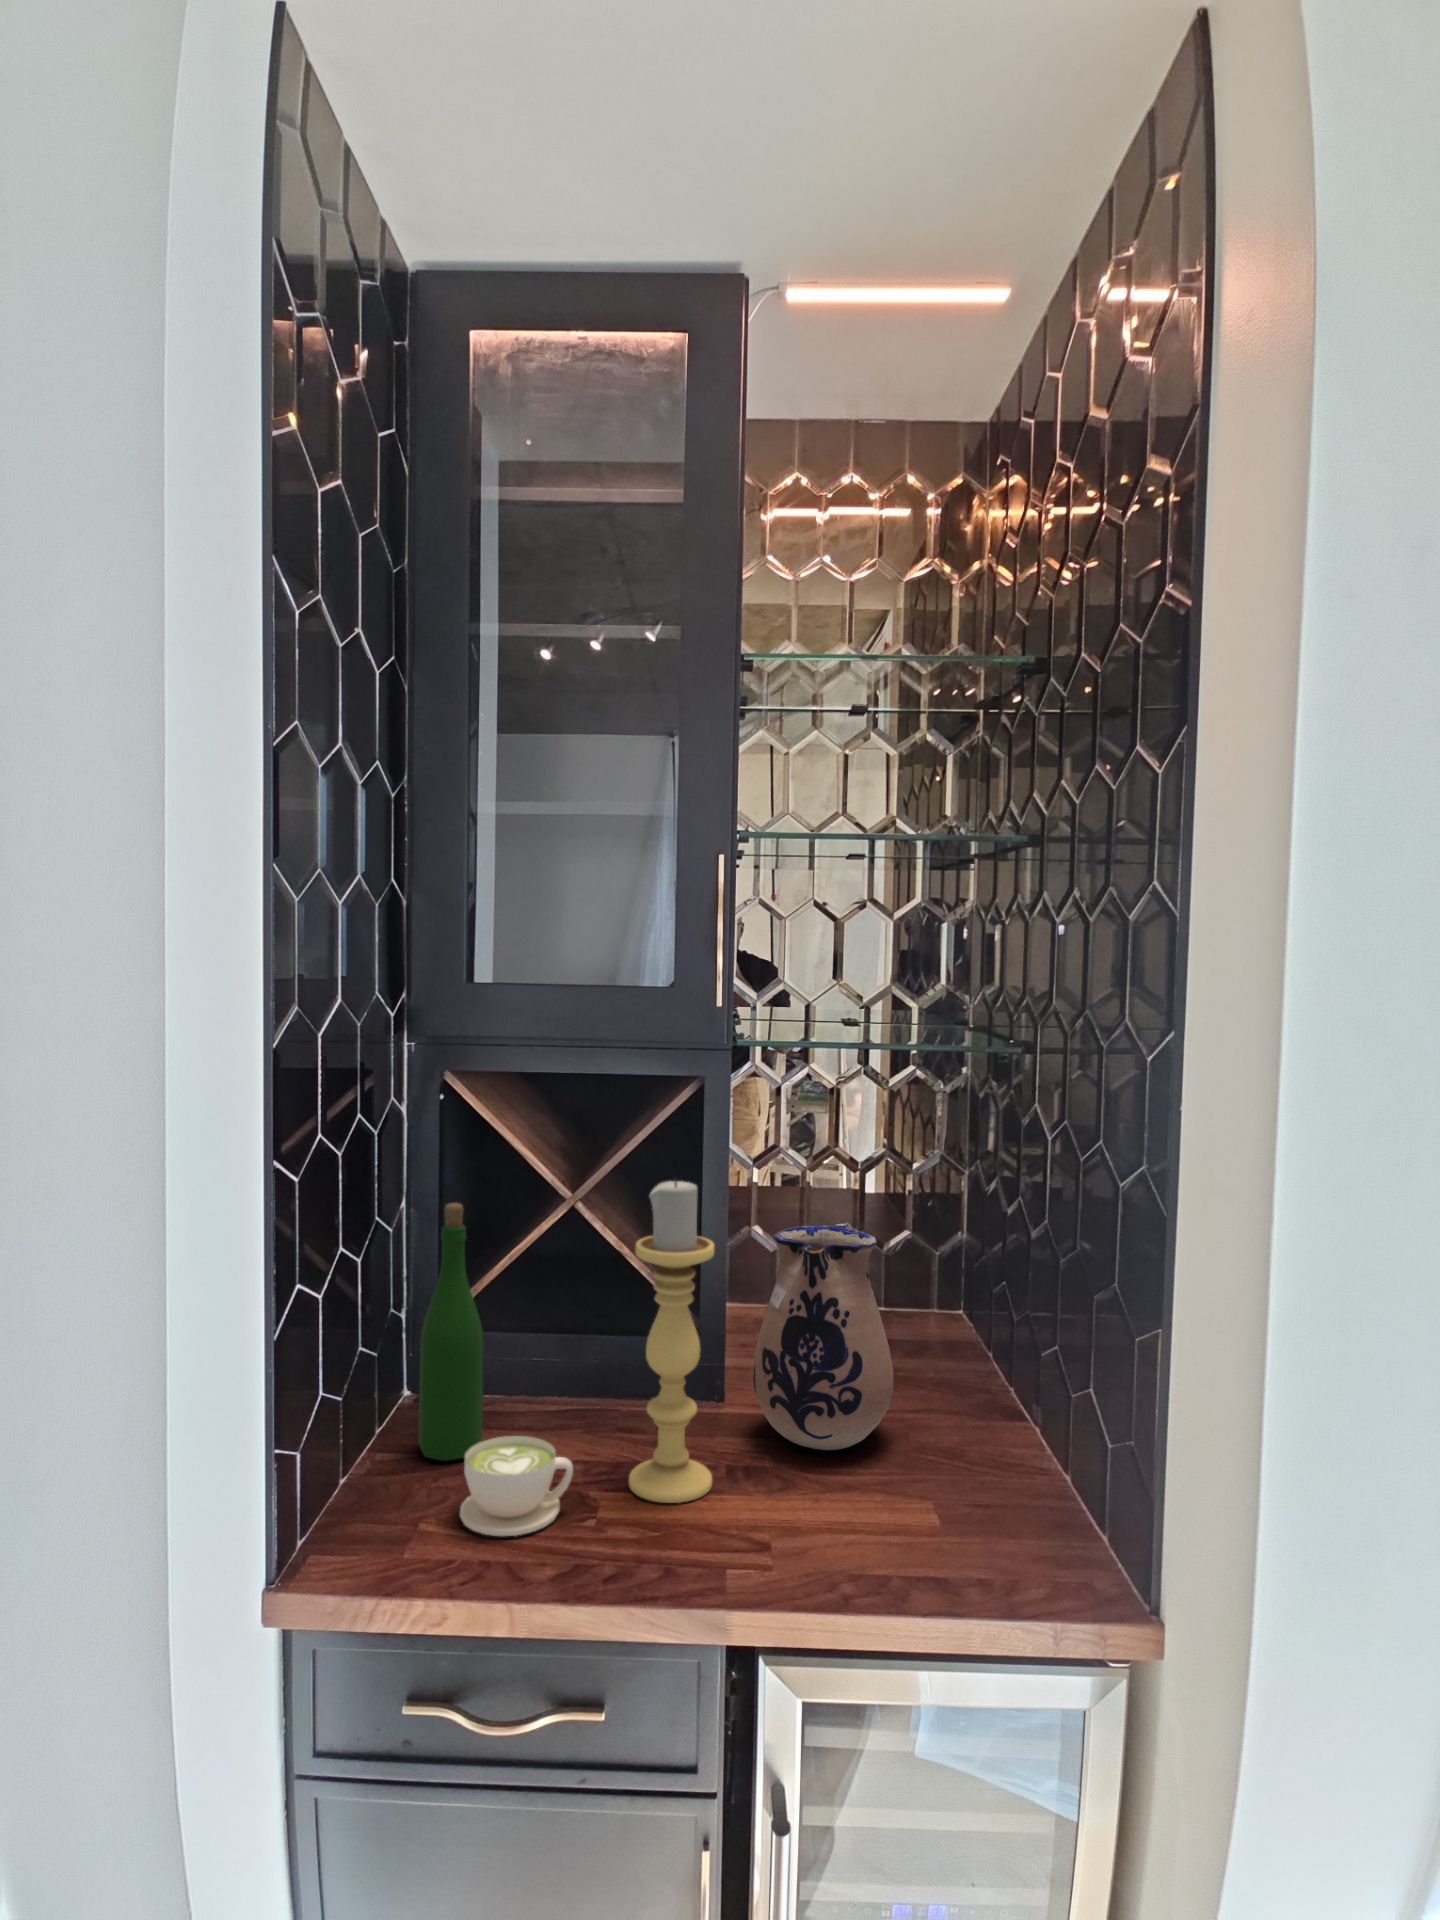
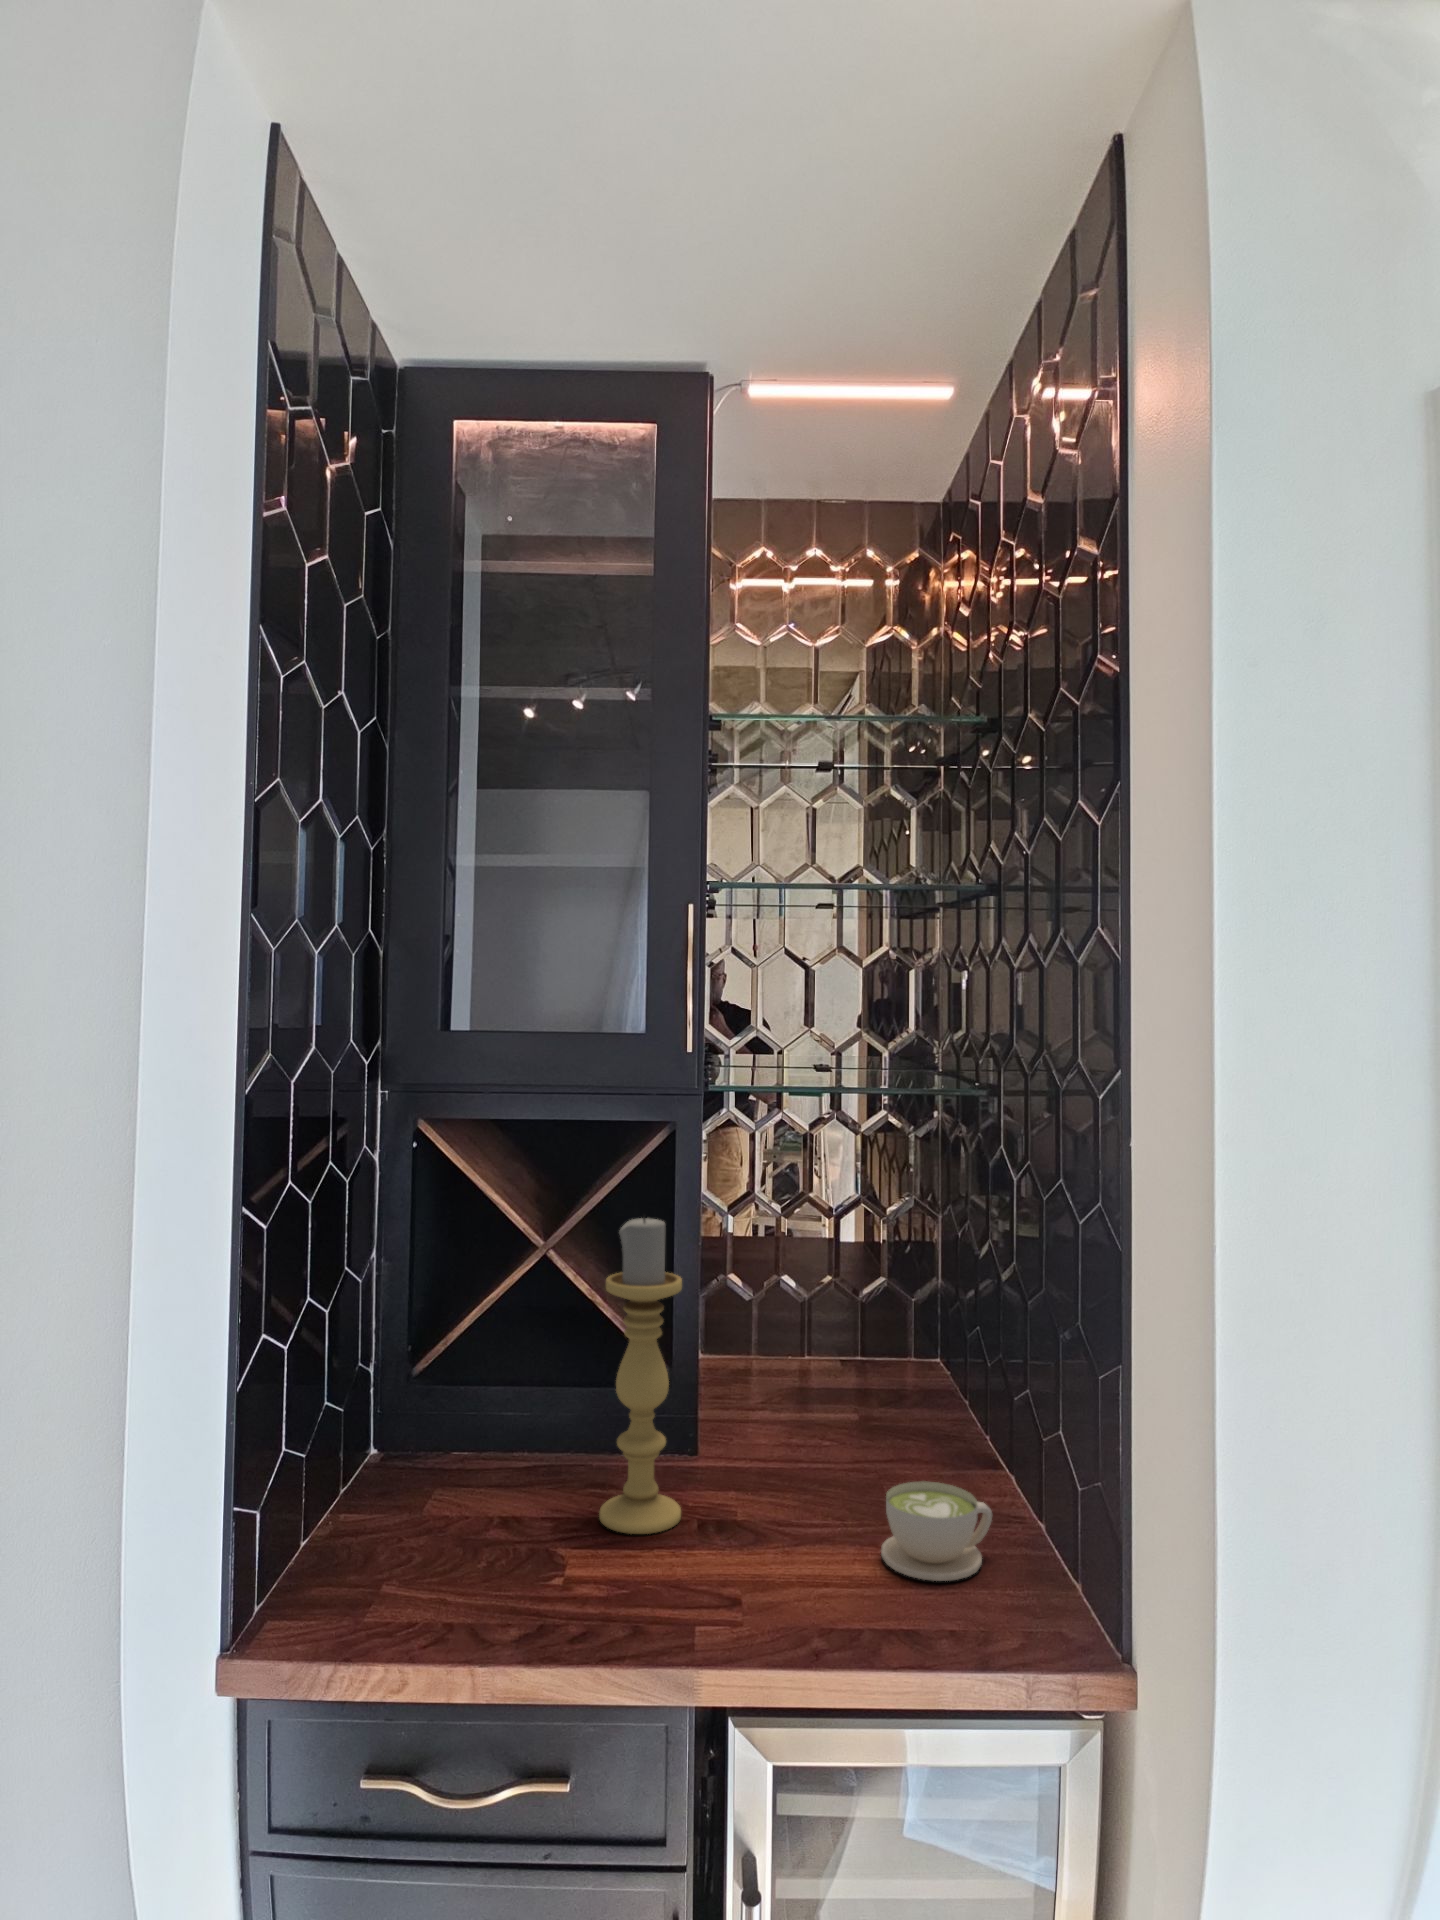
wine bottle: present [418,1203,483,1461] -> none [393,1243,458,1499]
ceramic pitcher: present [753,1223,894,1450] -> none [723,1263,860,1485]
coffee cup: present [460,1436,573,1536] -> present [881,1481,992,1581]

